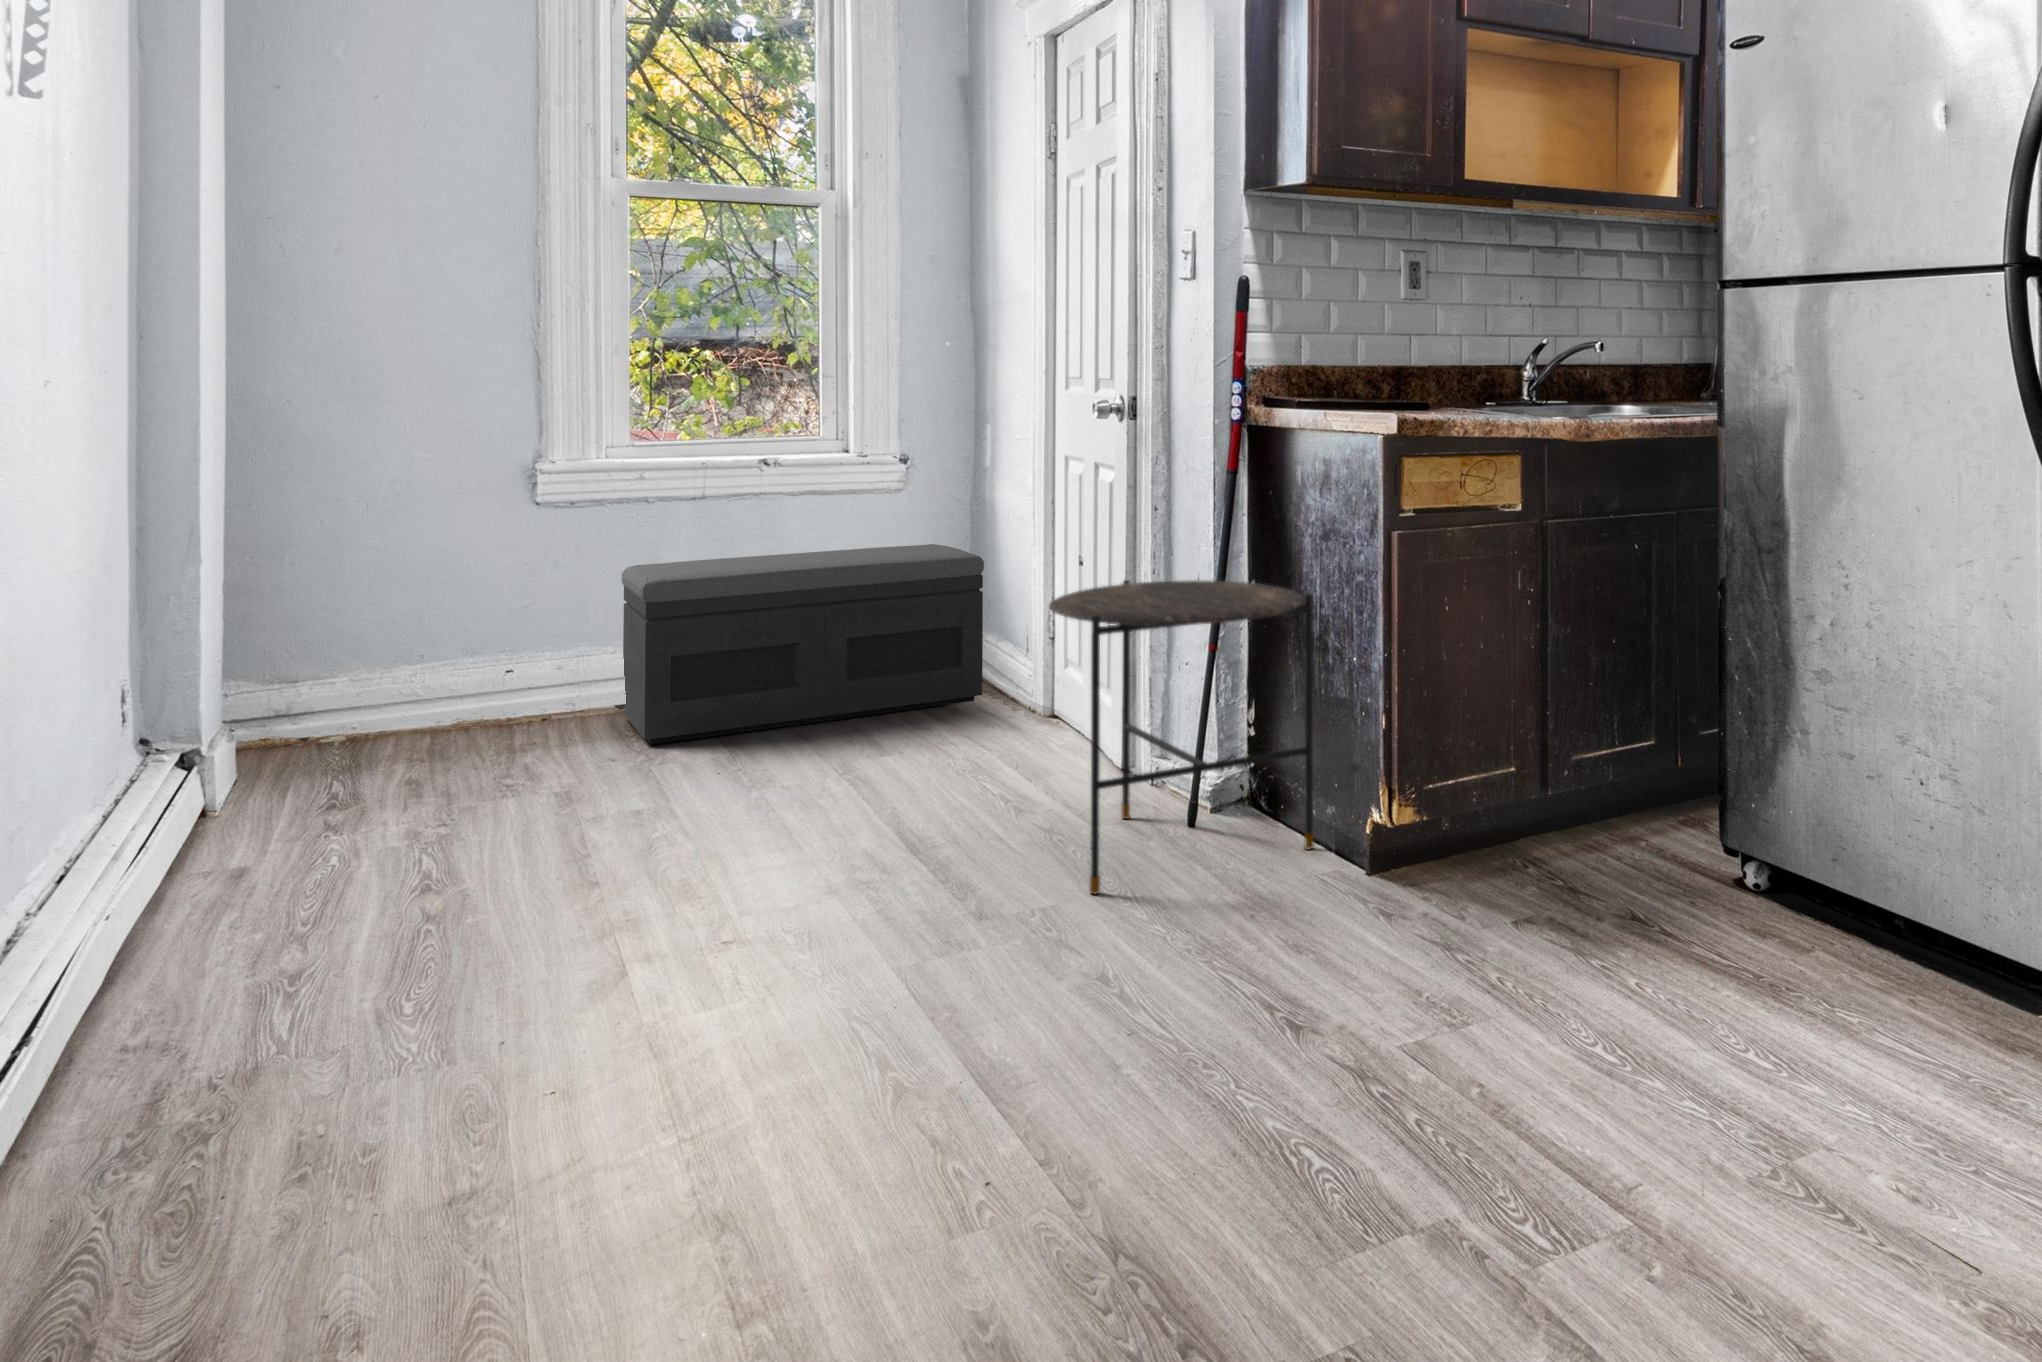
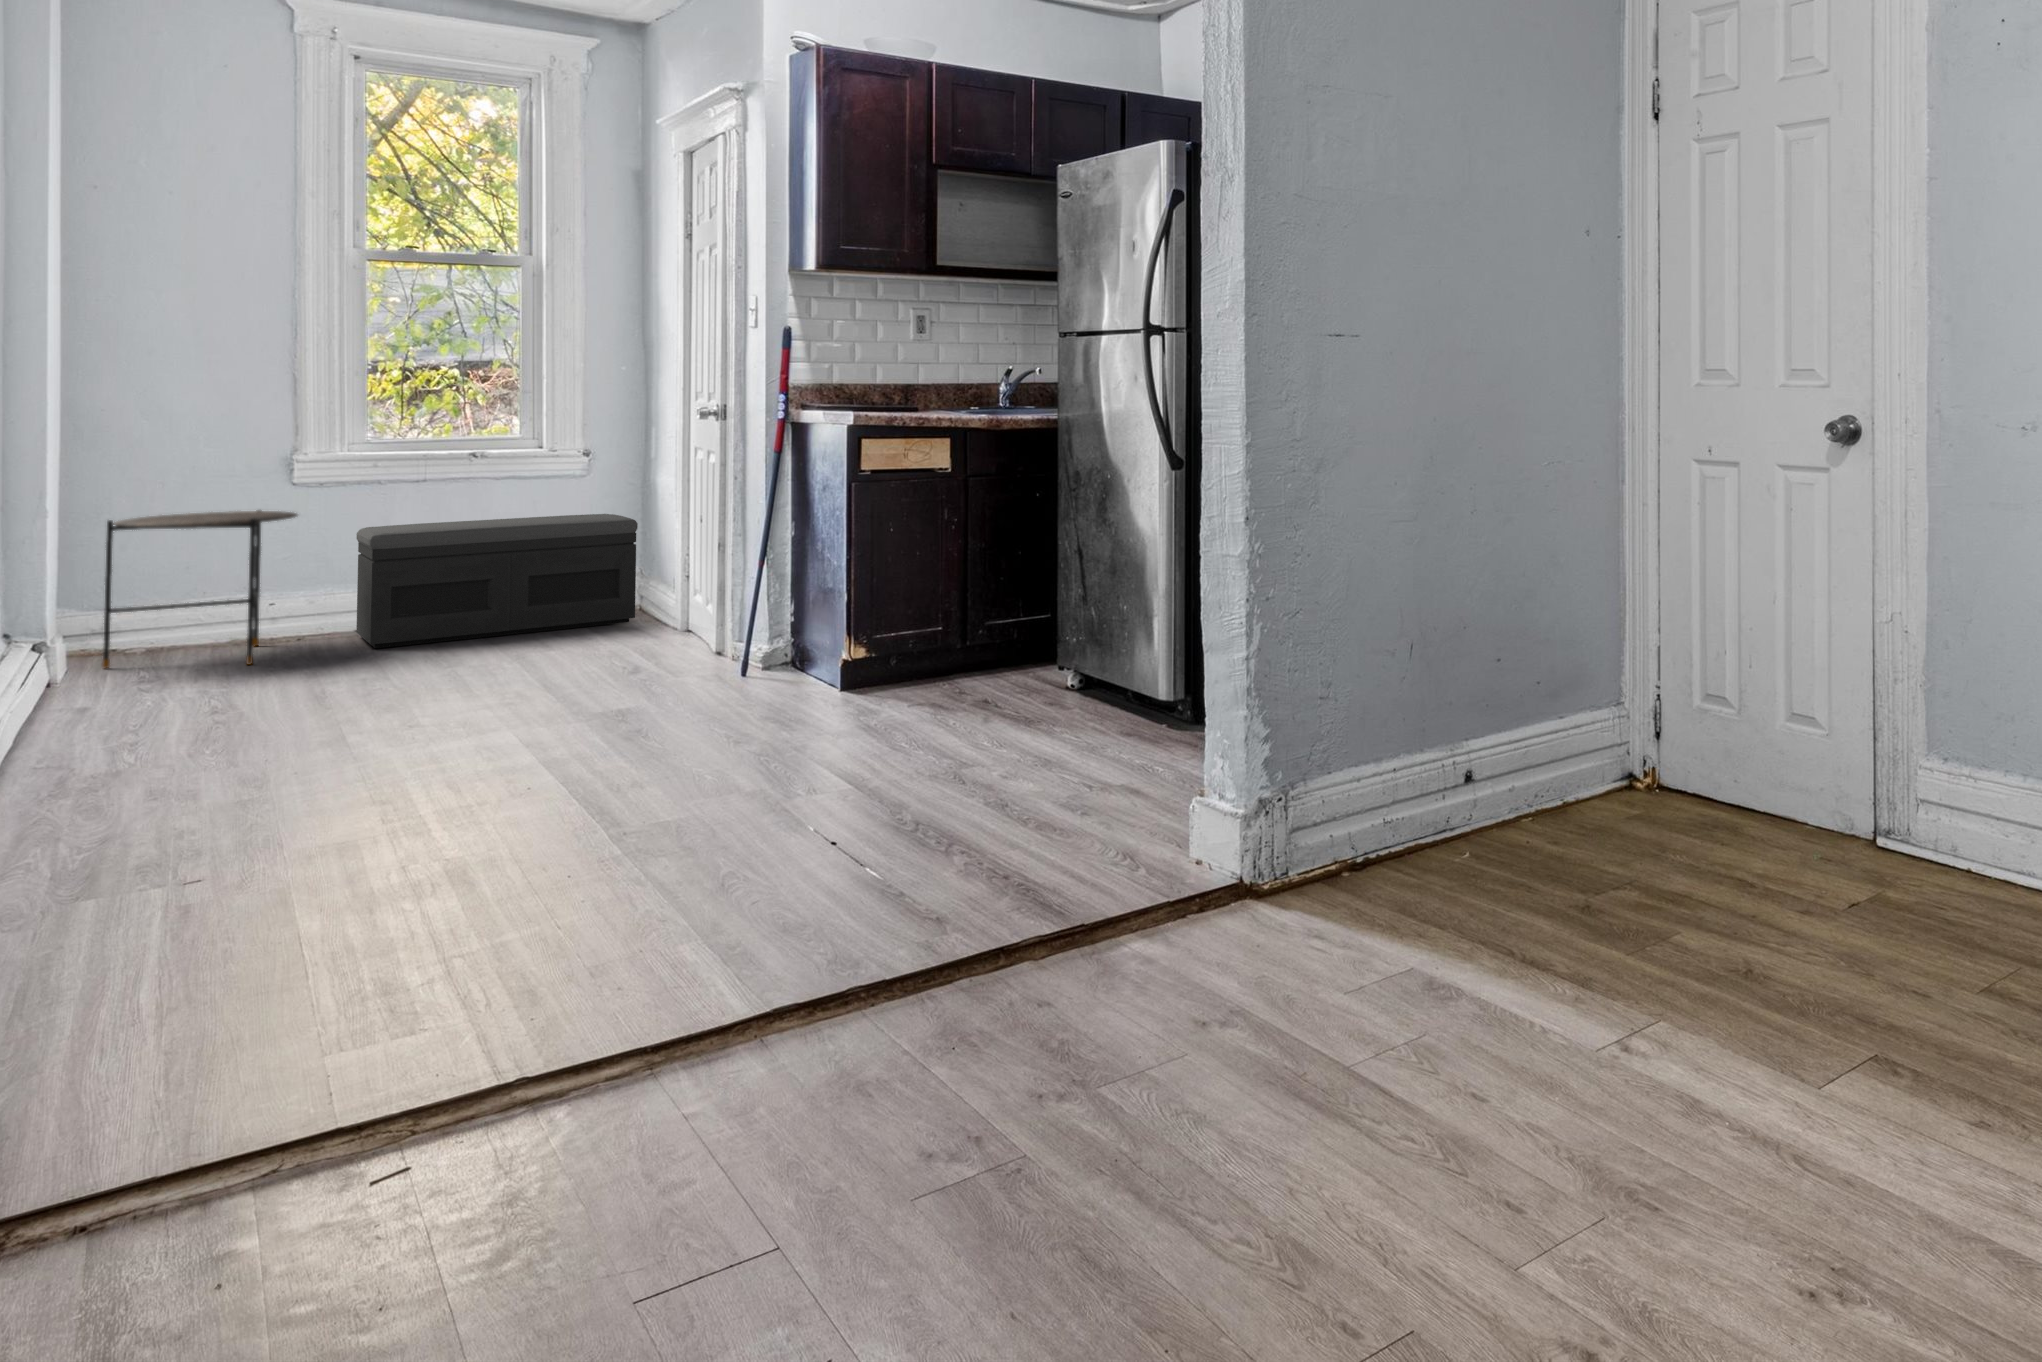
side table: present [1049,580,1314,894] -> present [102,510,297,669]

